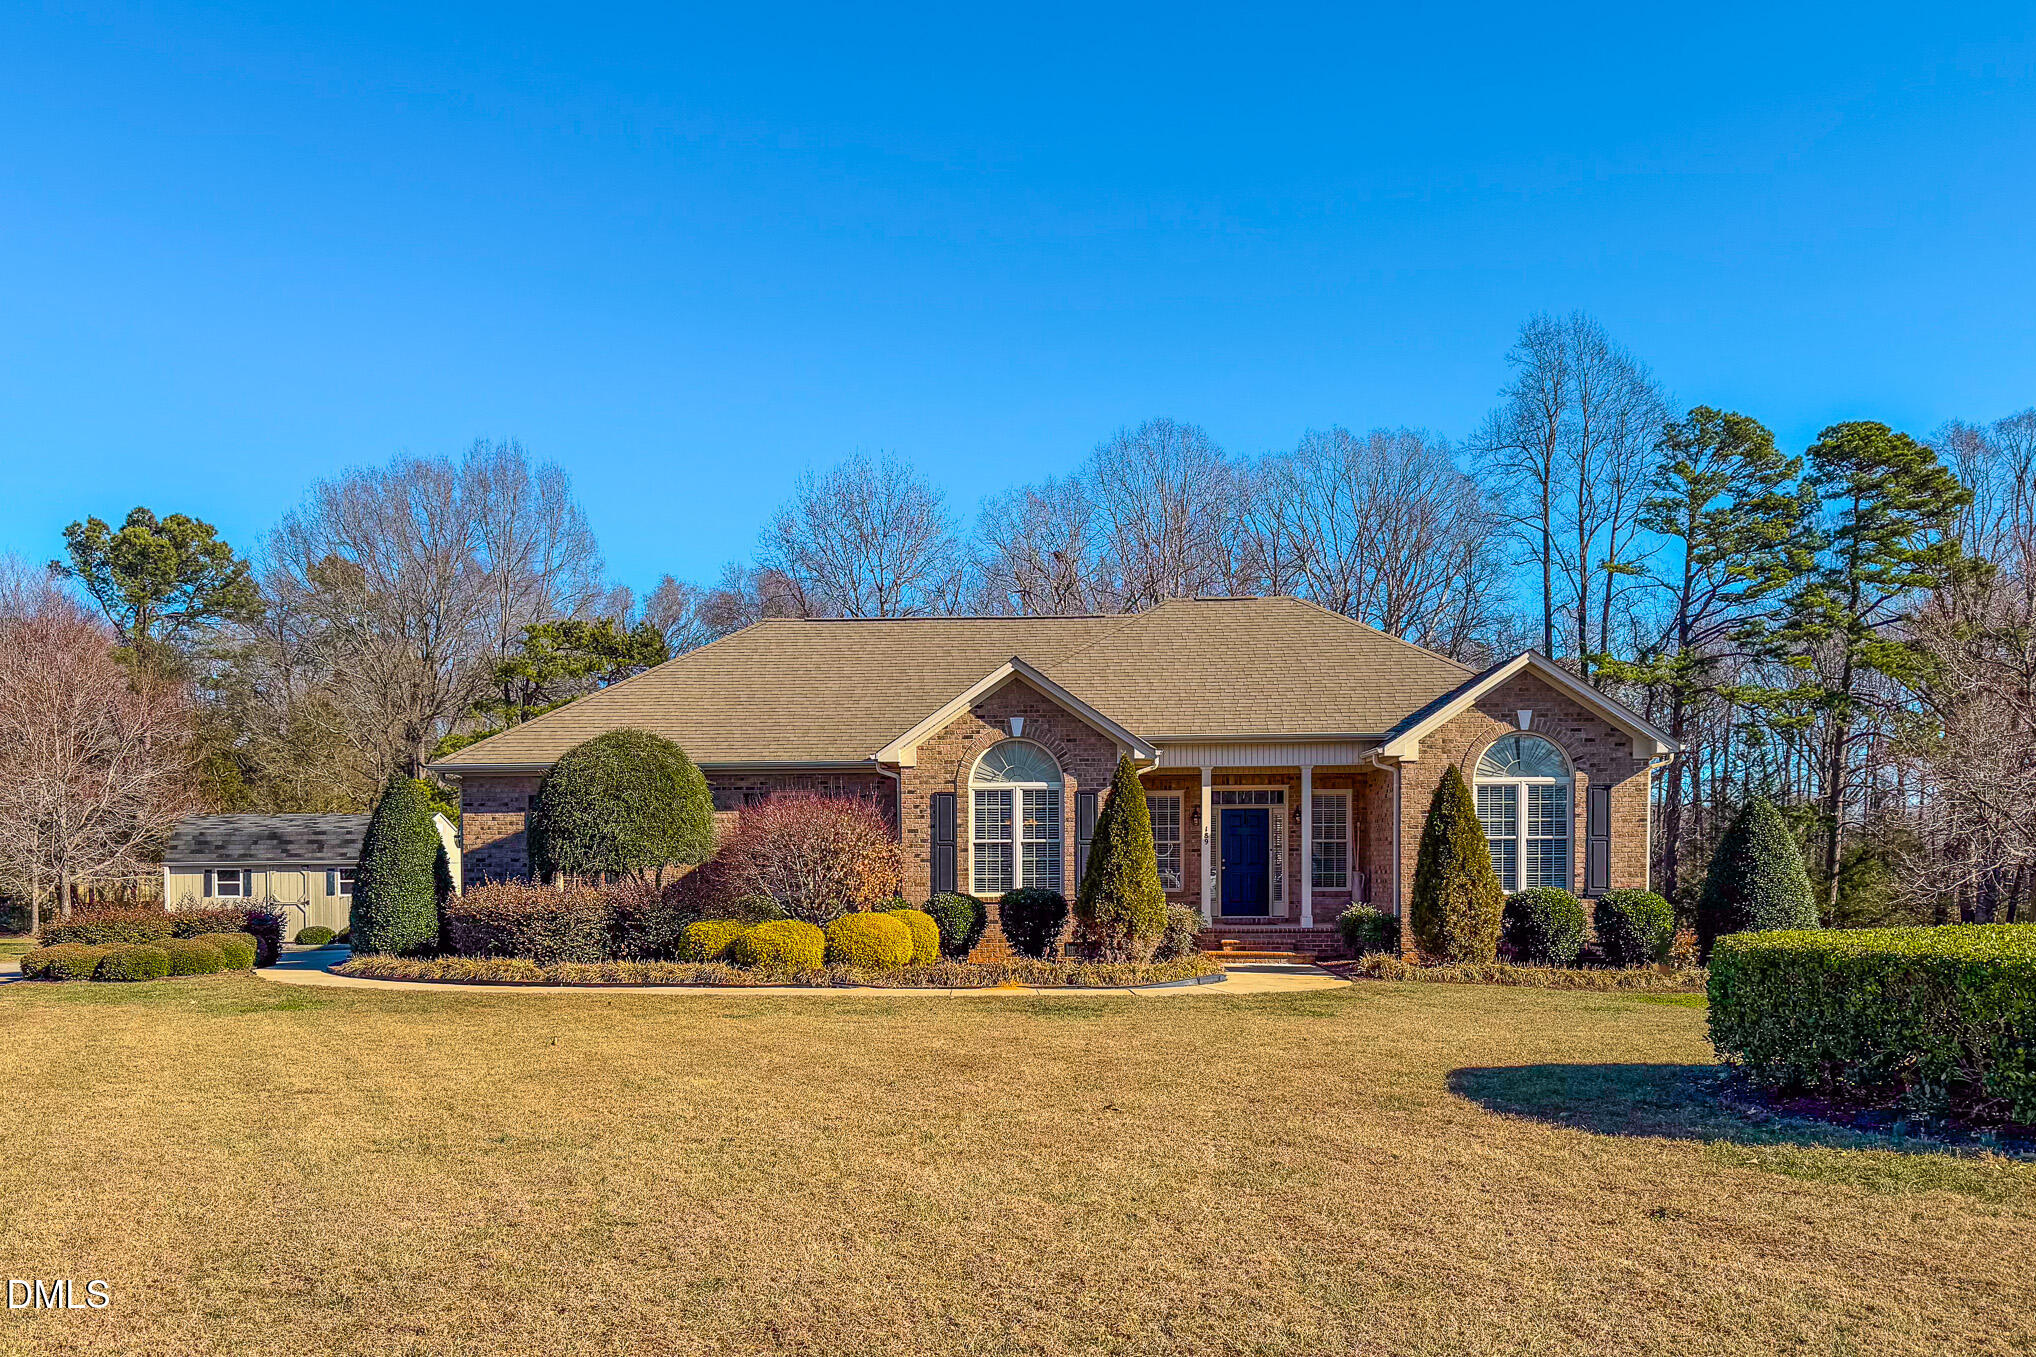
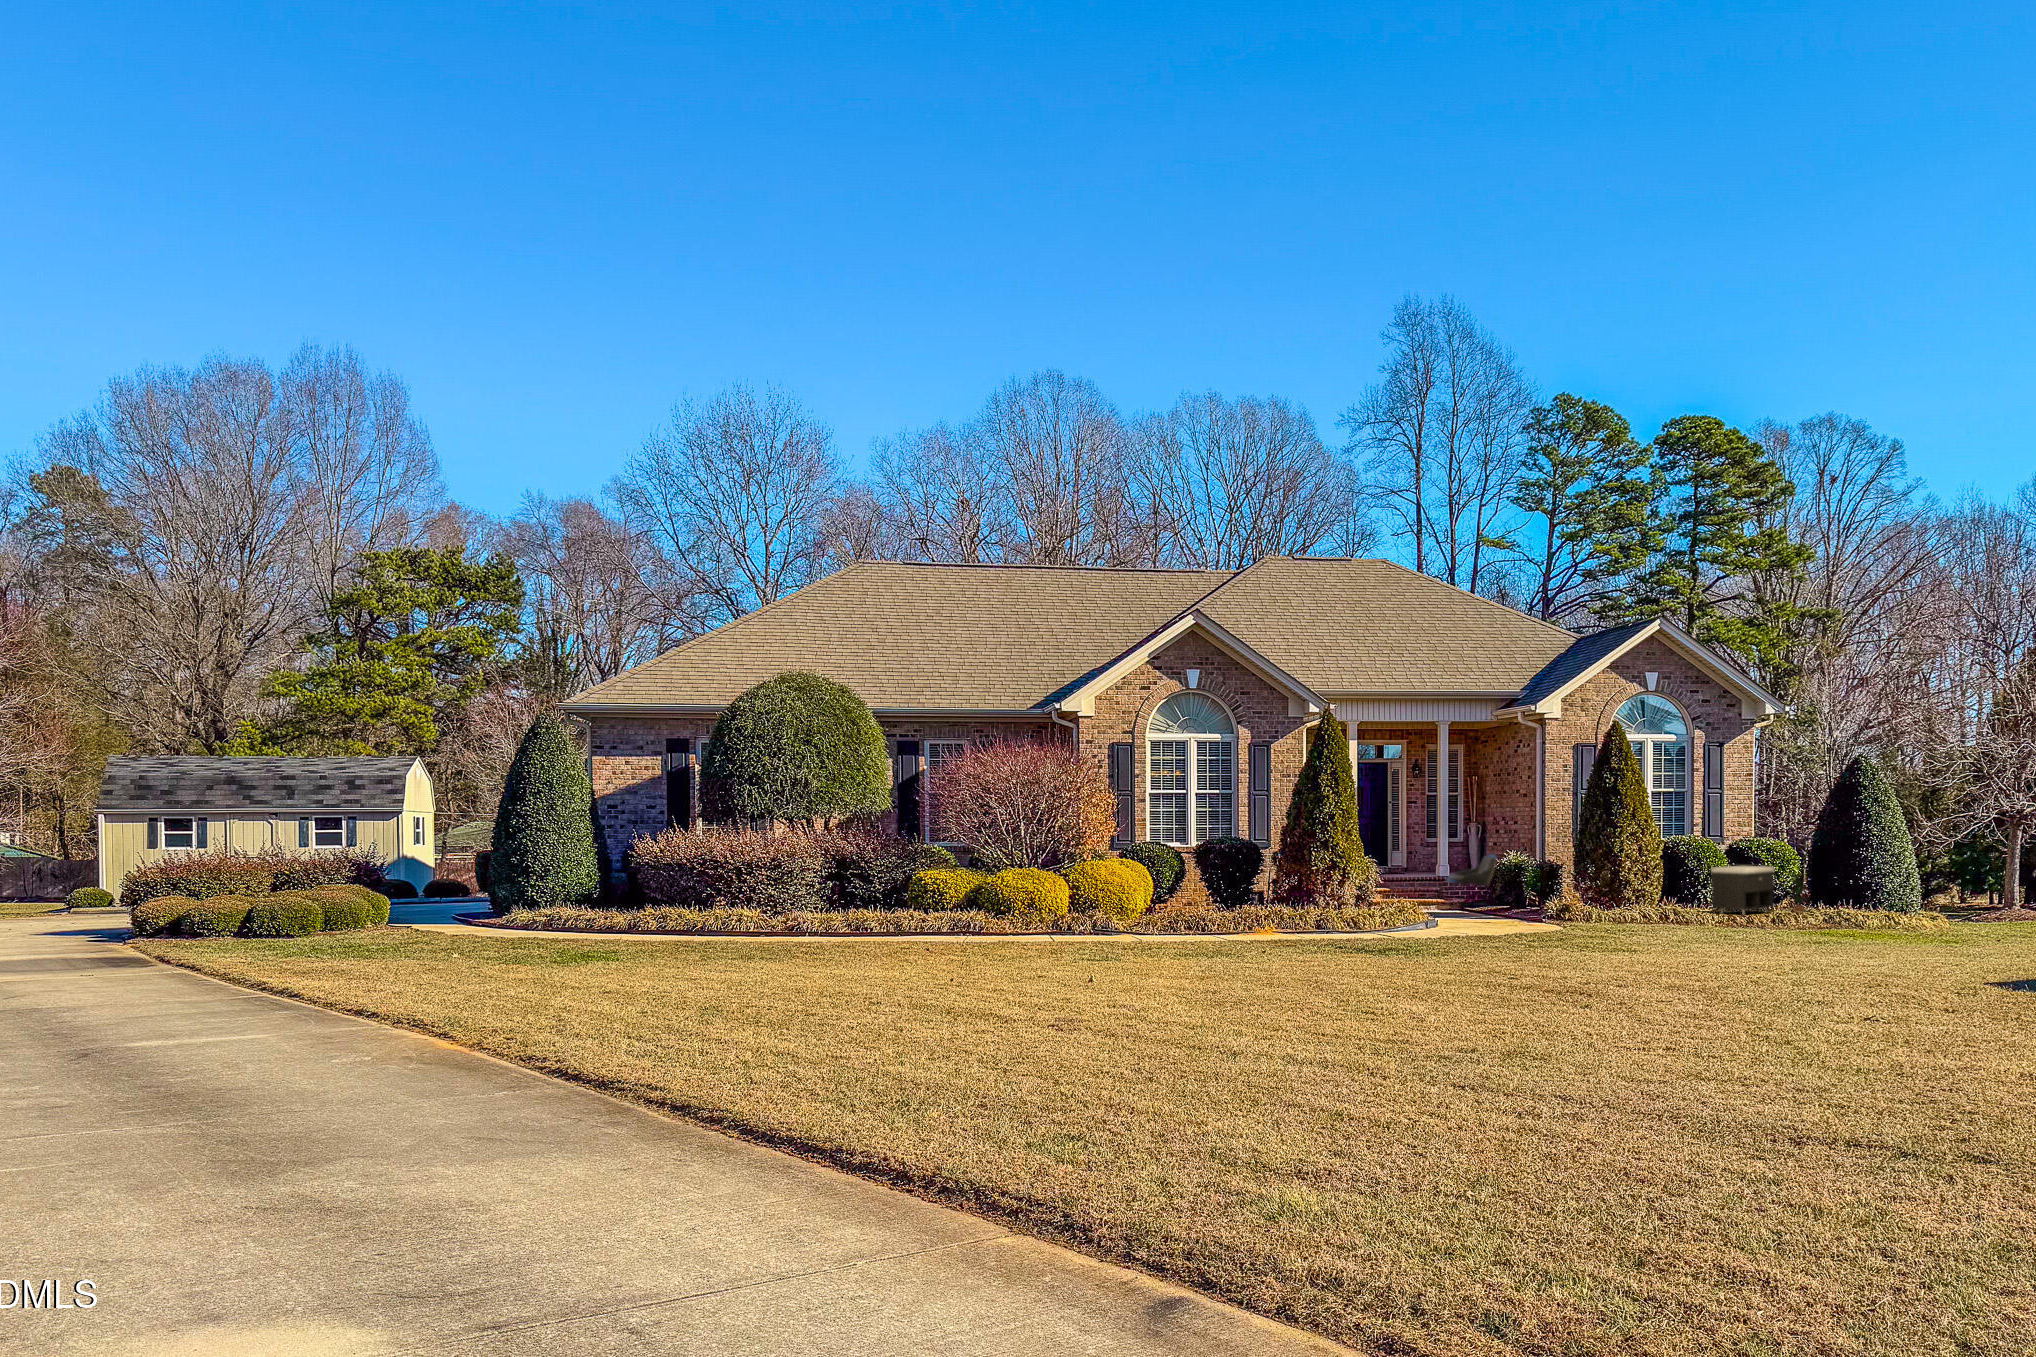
lounge chair: none [1294,907,1344,965] -> present [1446,855,1497,905]
storage bench: none [1558,920,1636,977] -> present [1711,866,1775,914]

